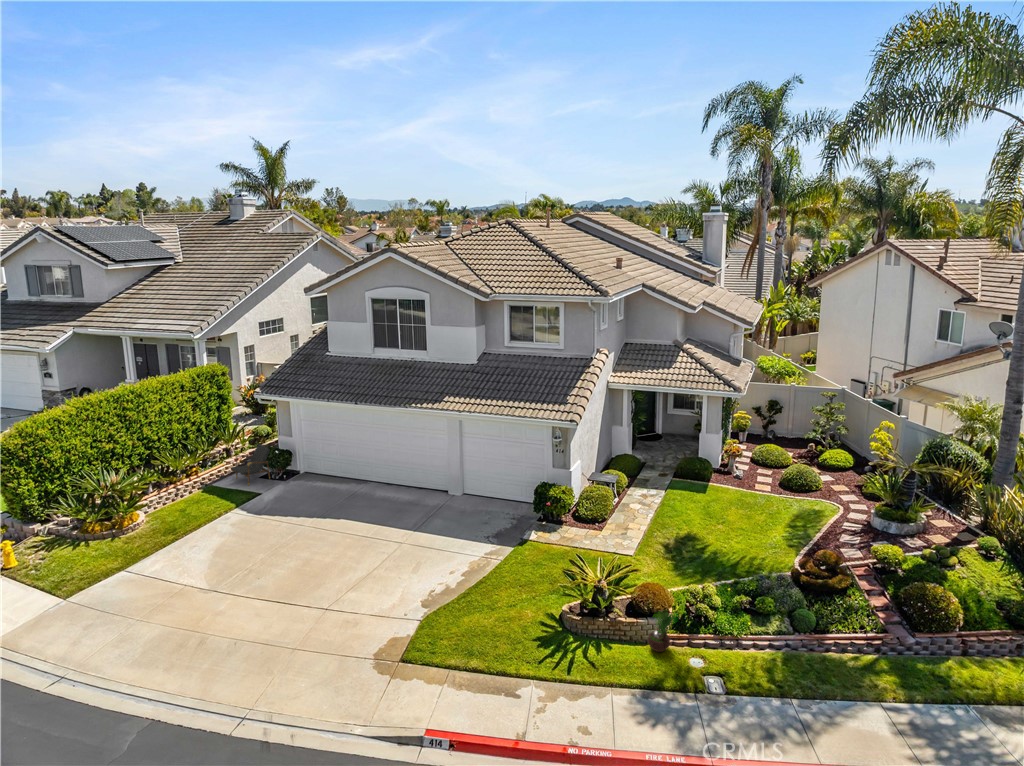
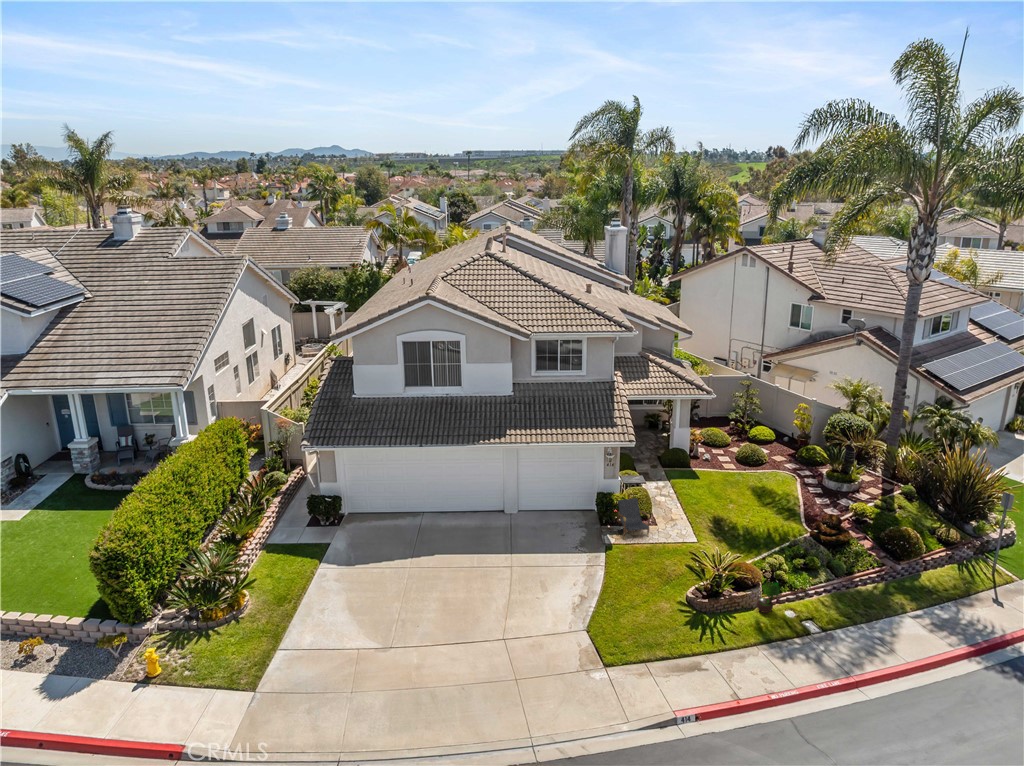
lounge chair: present [232,444,270,486] -> present [617,498,650,540]

